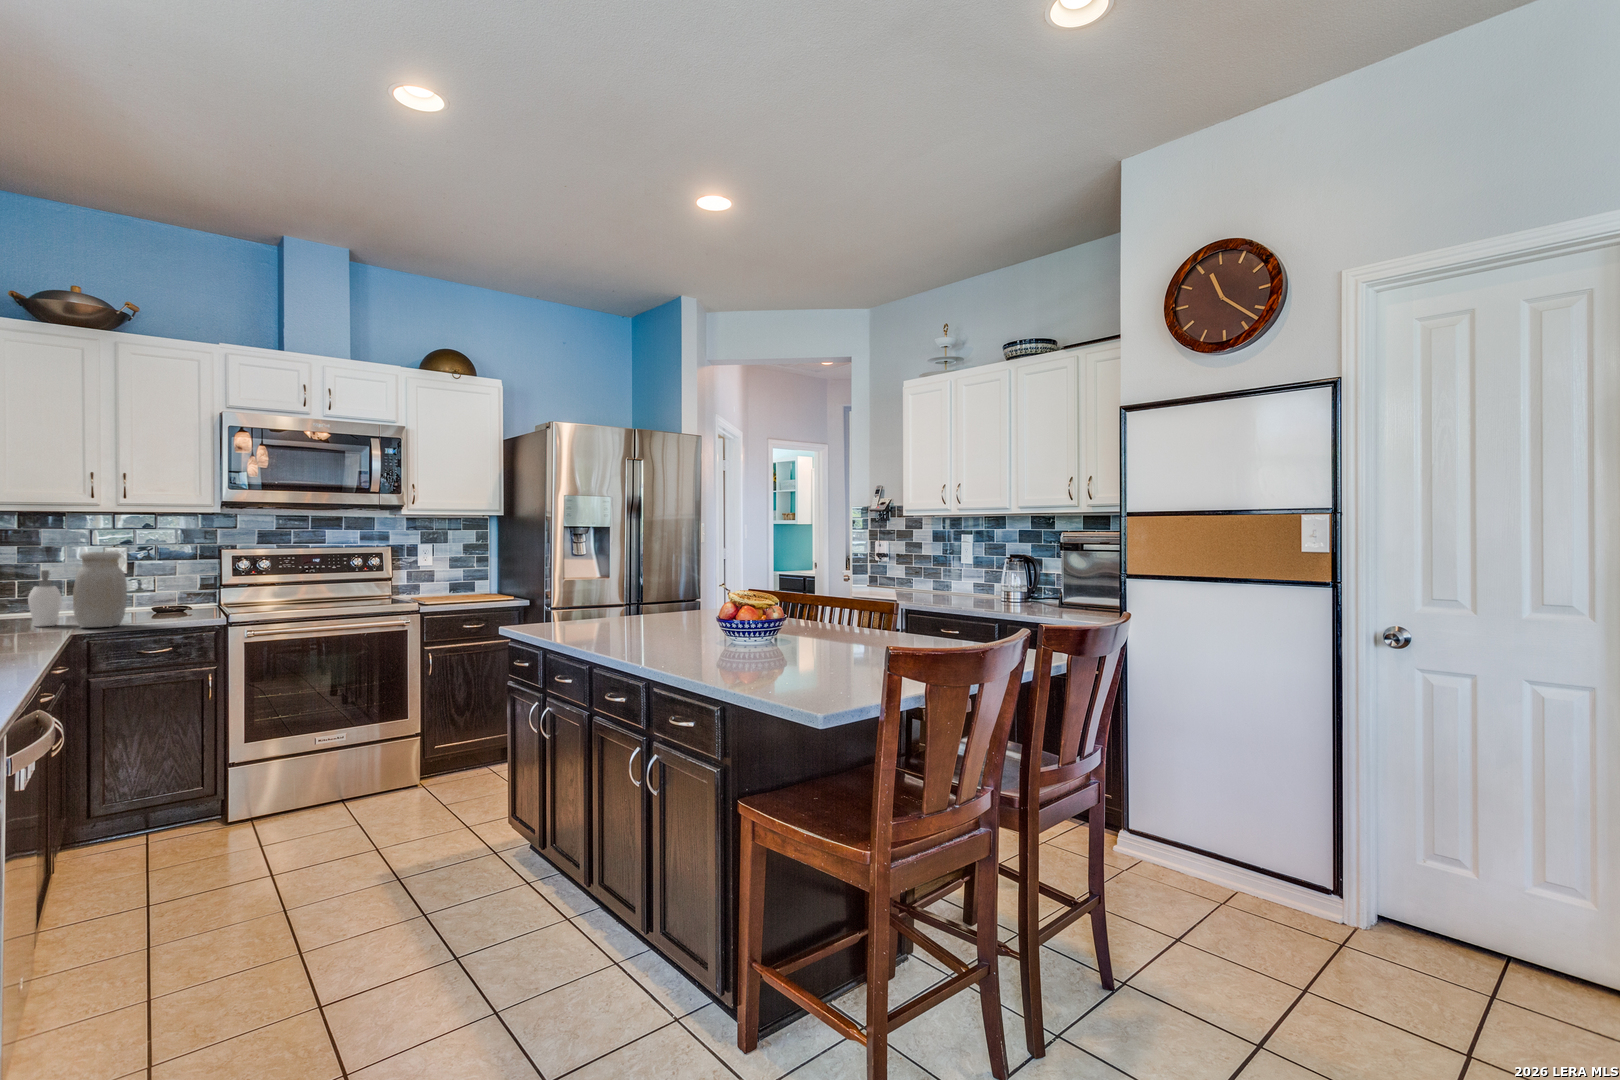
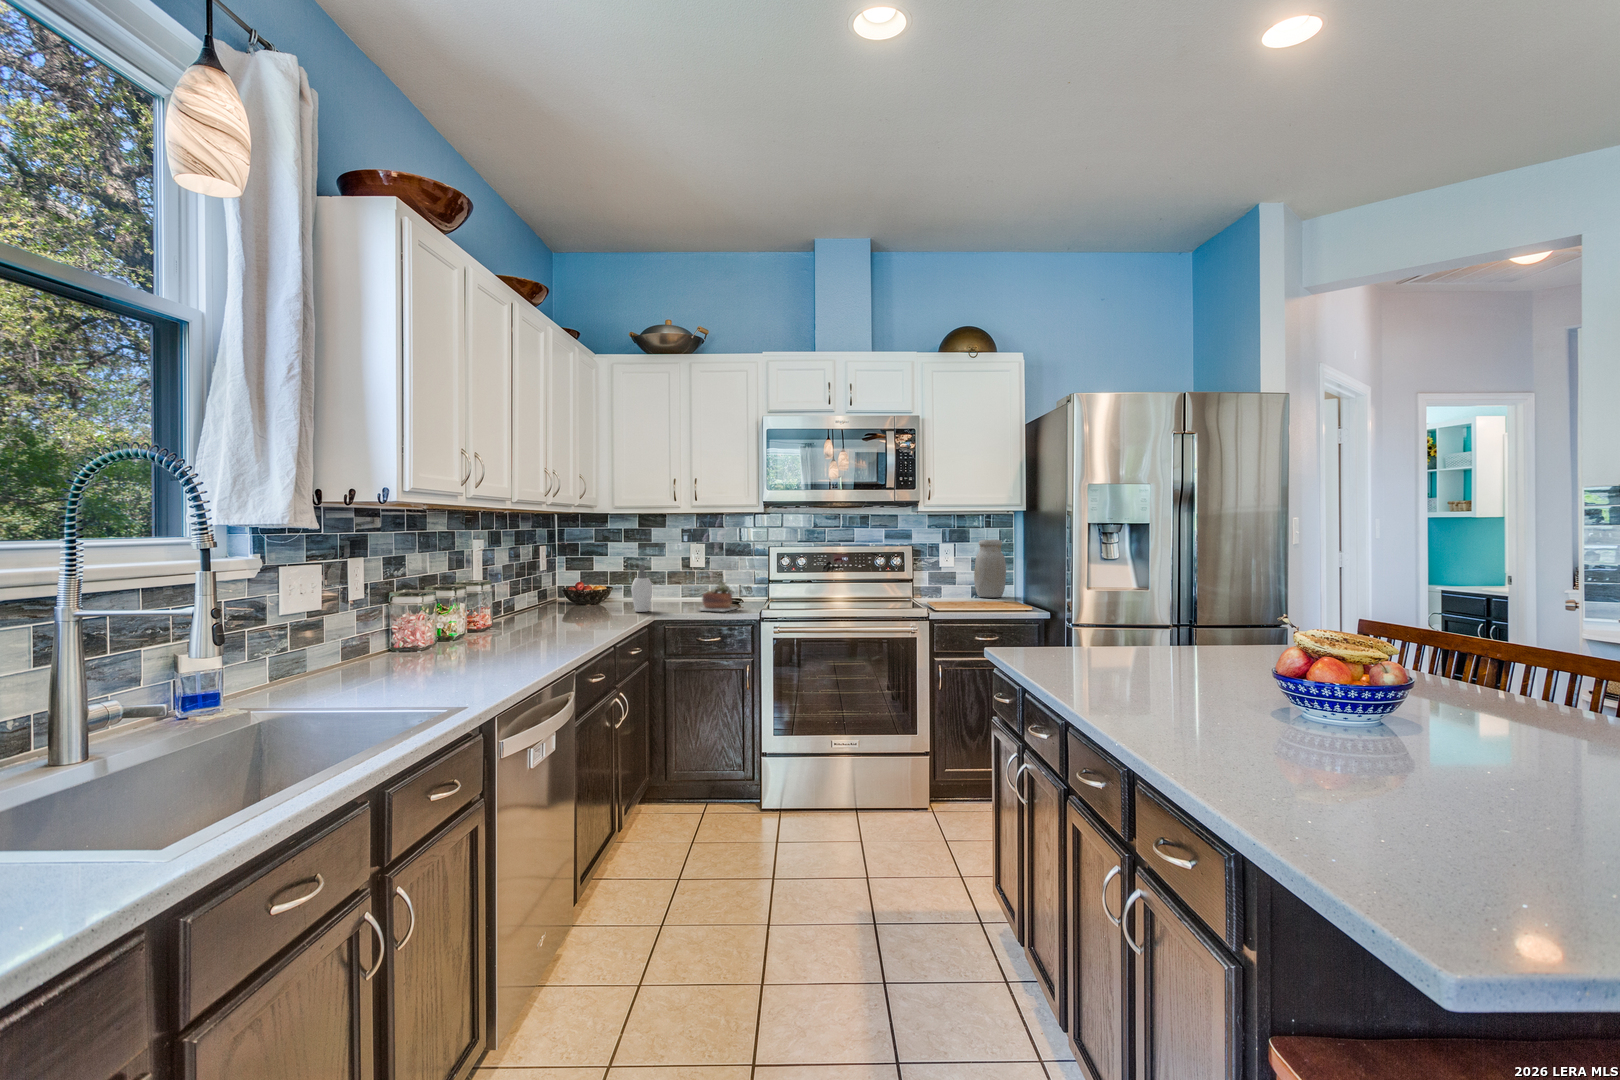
jar: present [73,552,127,628] -> present [974,540,1006,598]
succulent plant: none [132,587,188,620] -> present [697,583,737,612]

